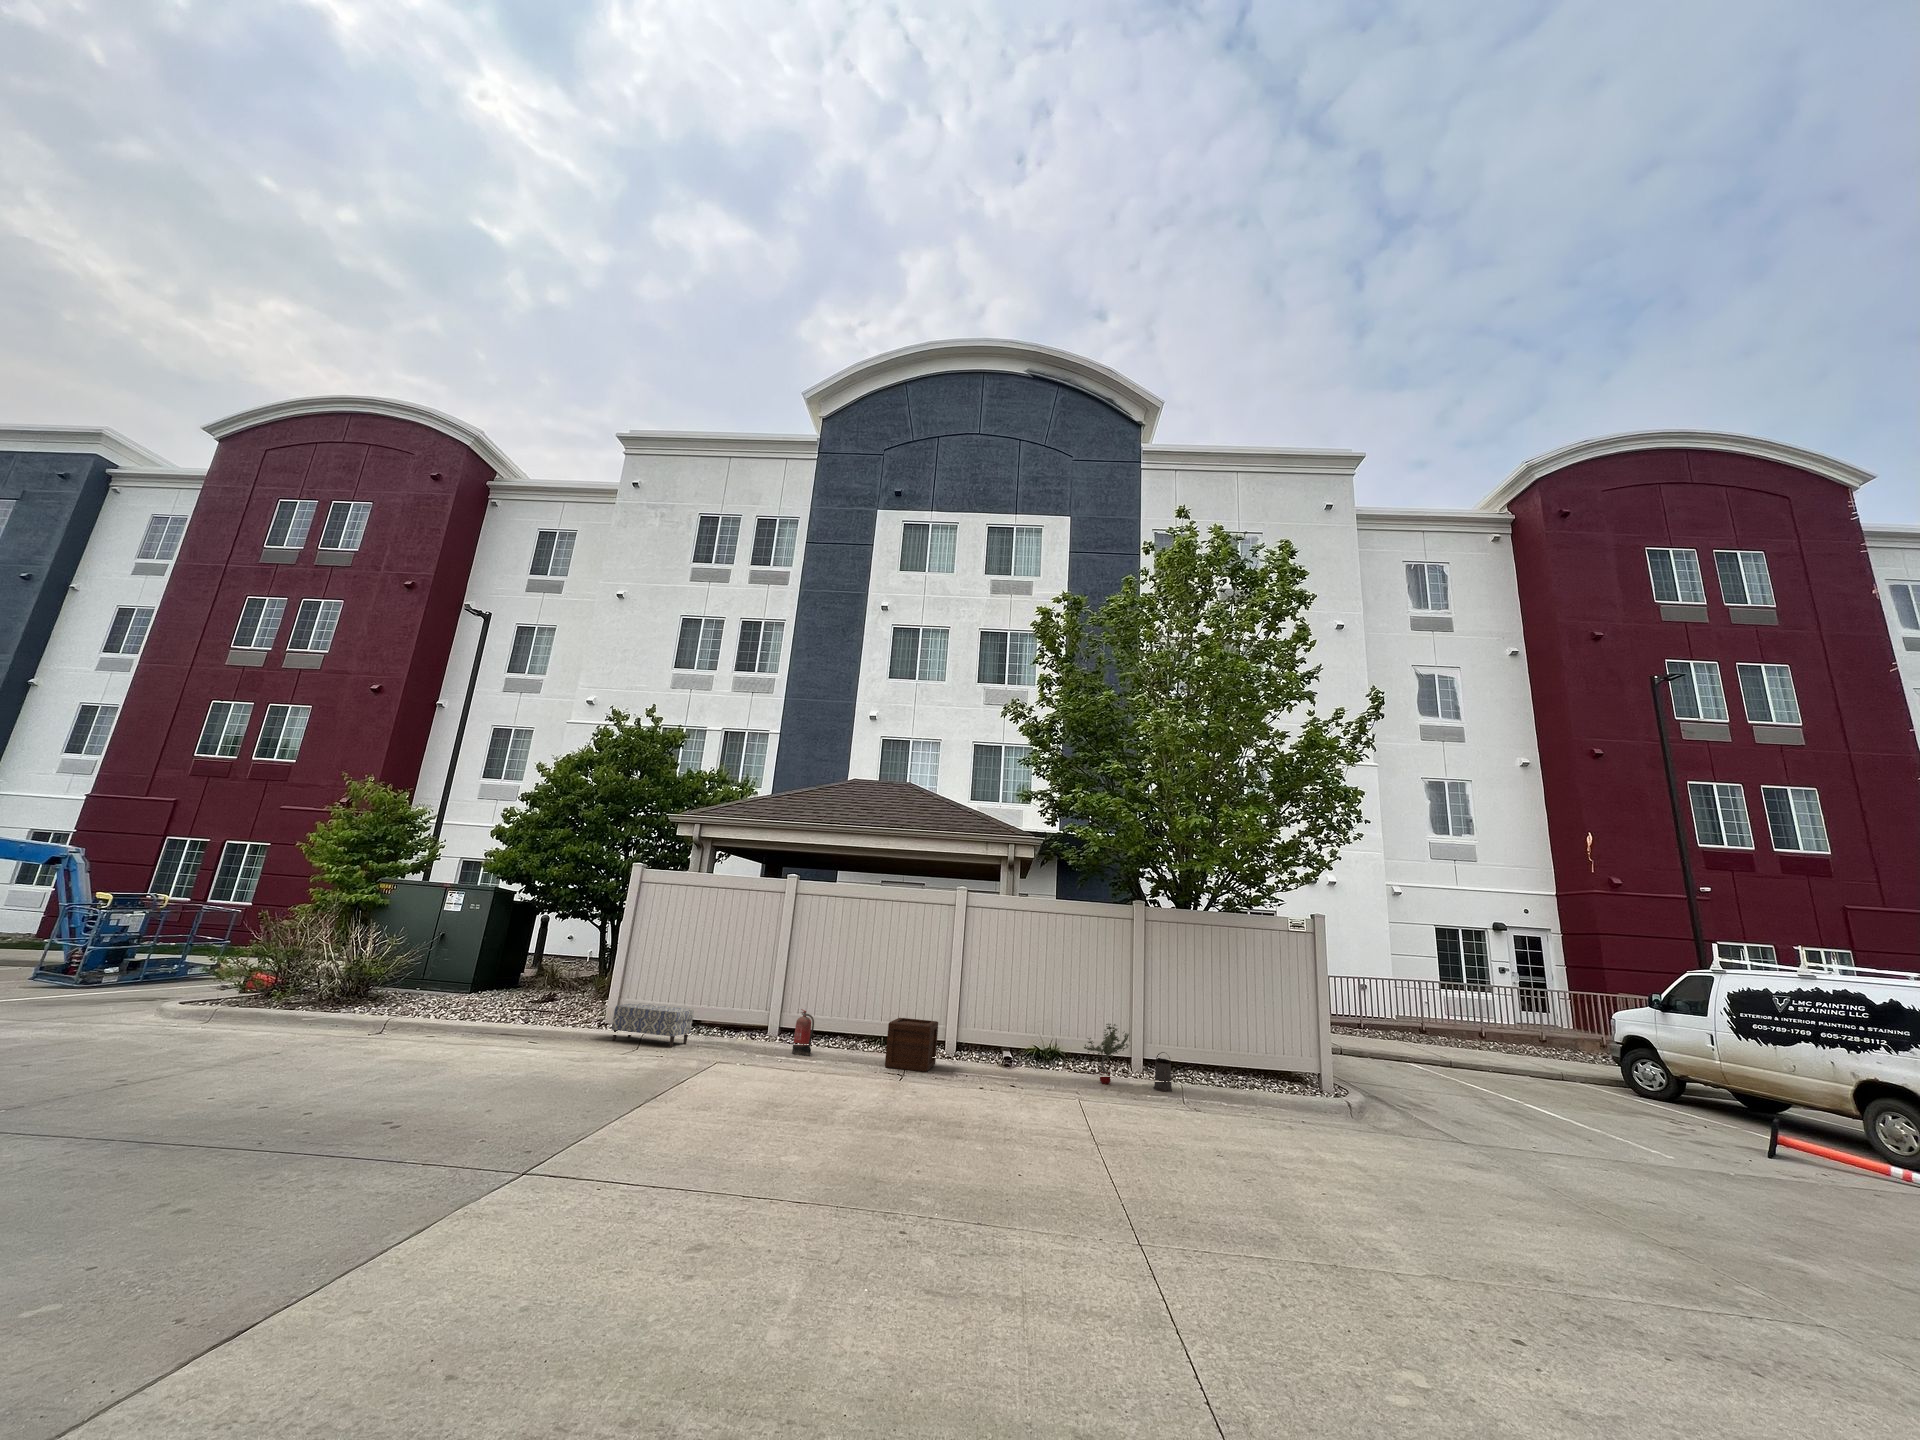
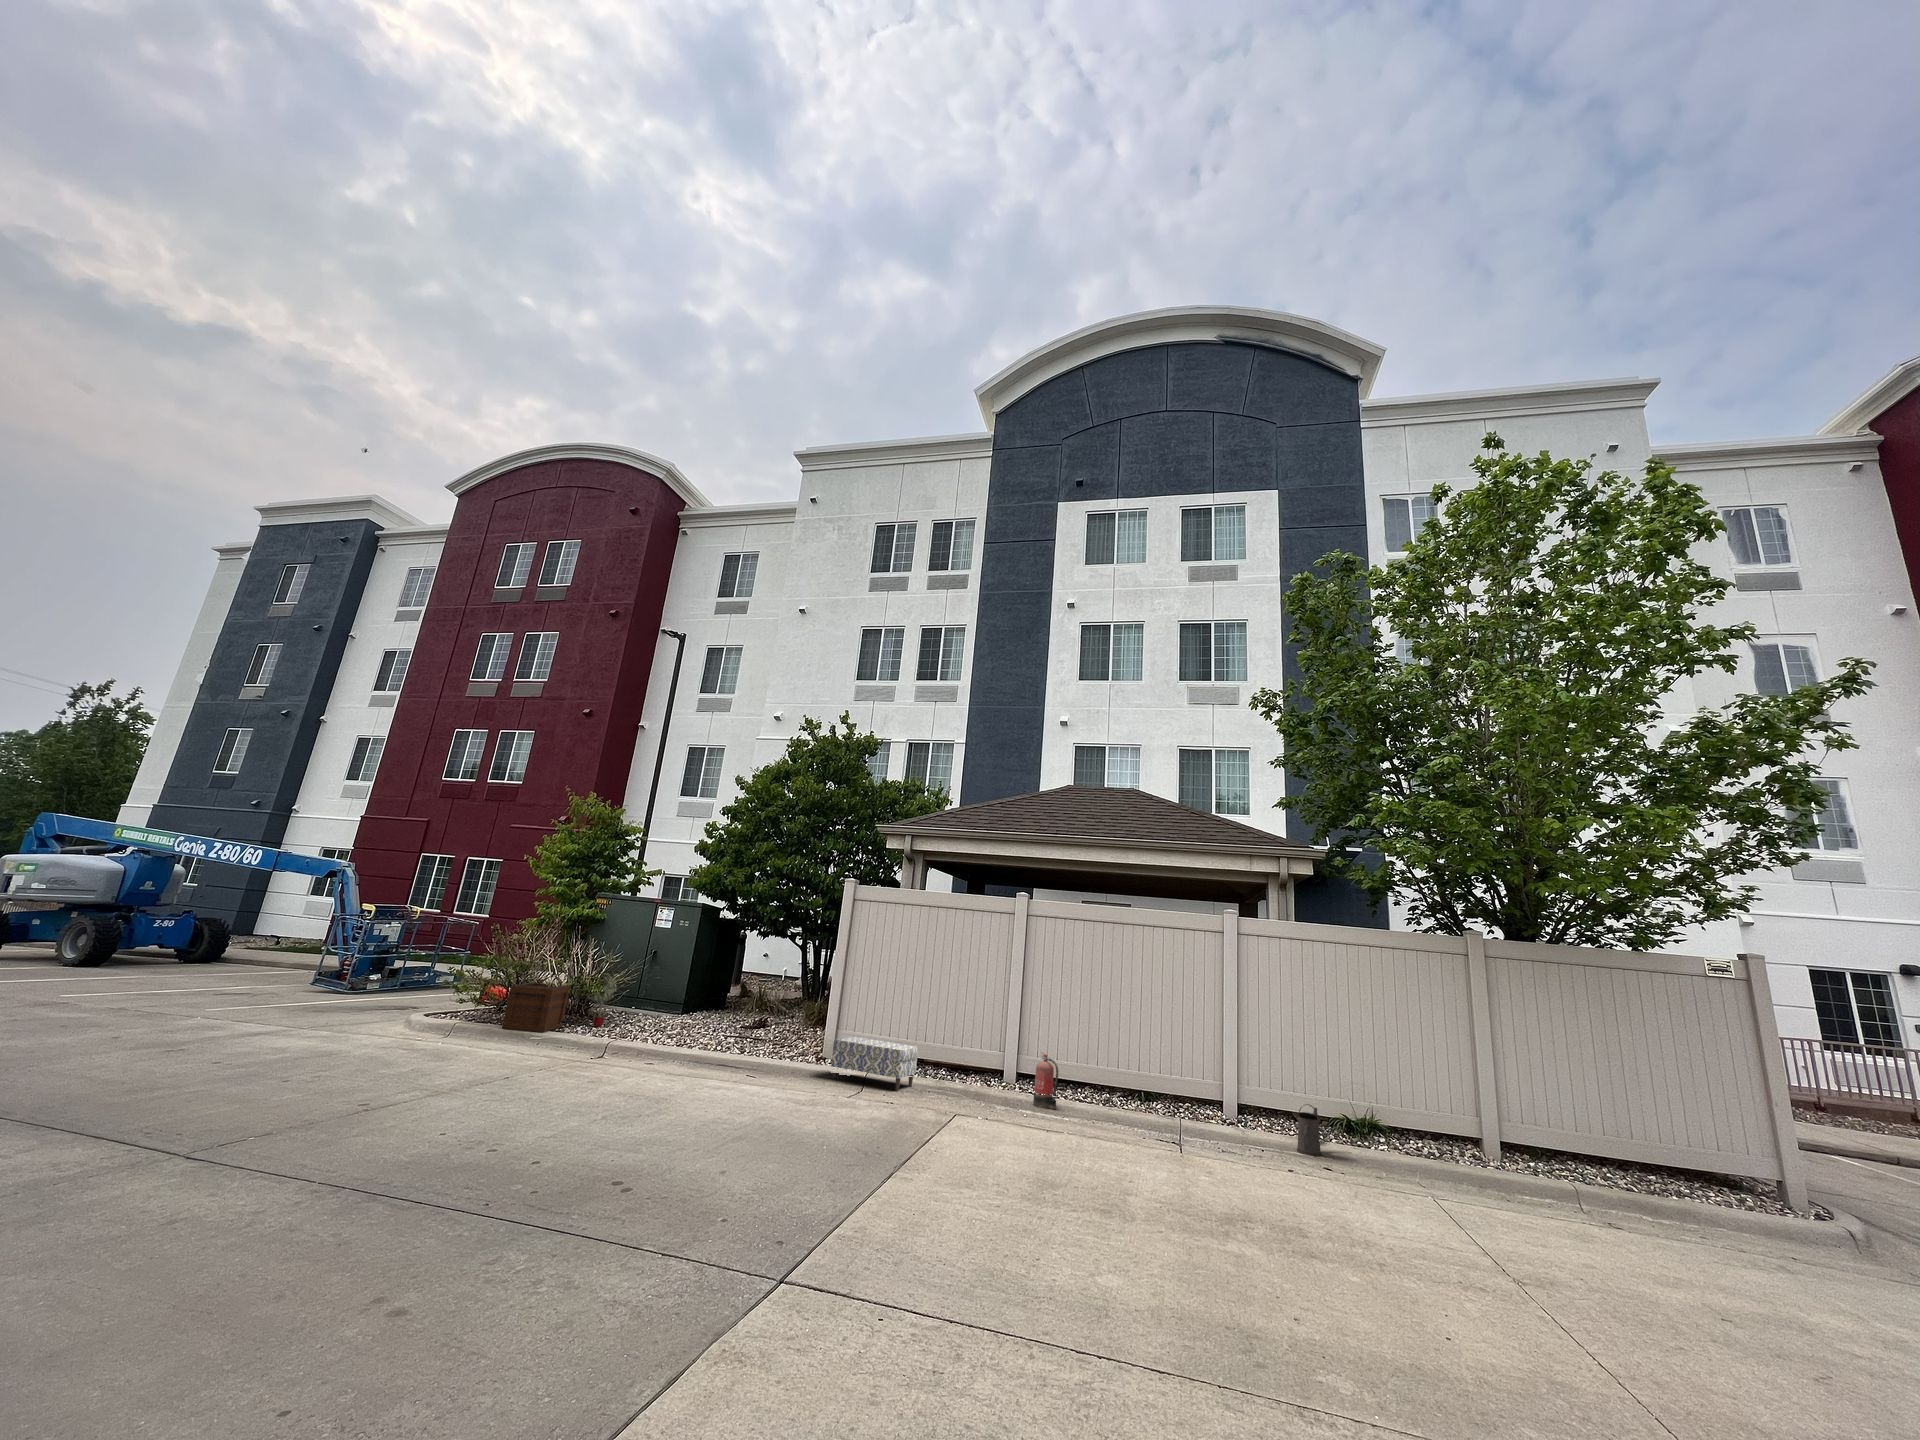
wooden crate: present [885,1018,938,1072] -> present [502,983,569,1033]
potted tree: present [1084,1024,1129,1084] -> present [587,973,617,1027]
watering can: present [1154,1052,1172,1092] -> present [1297,1104,1322,1156]

